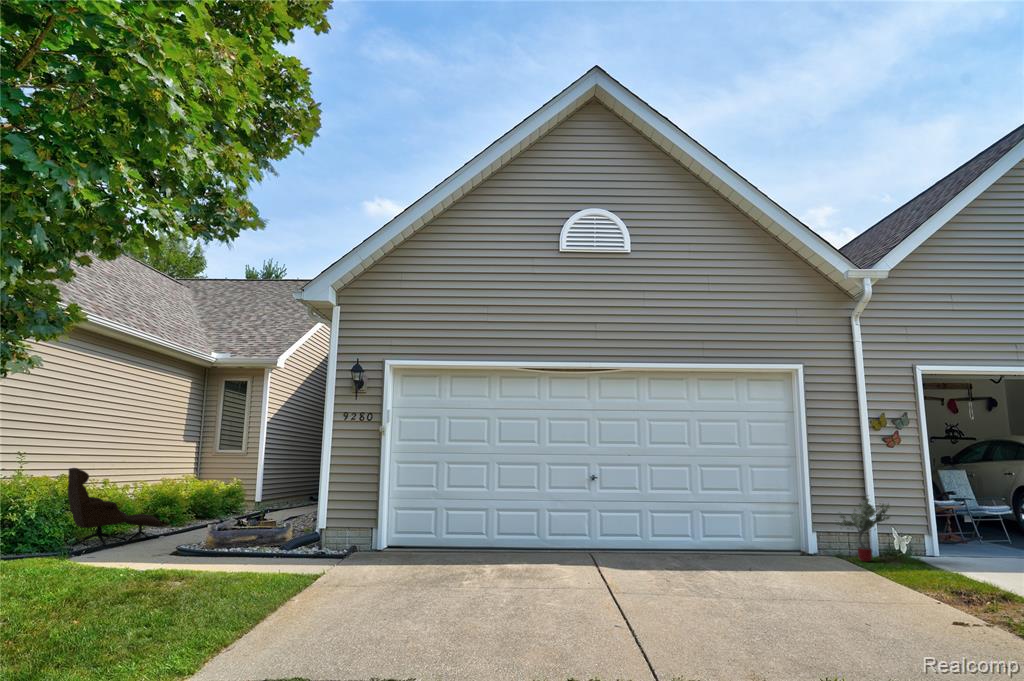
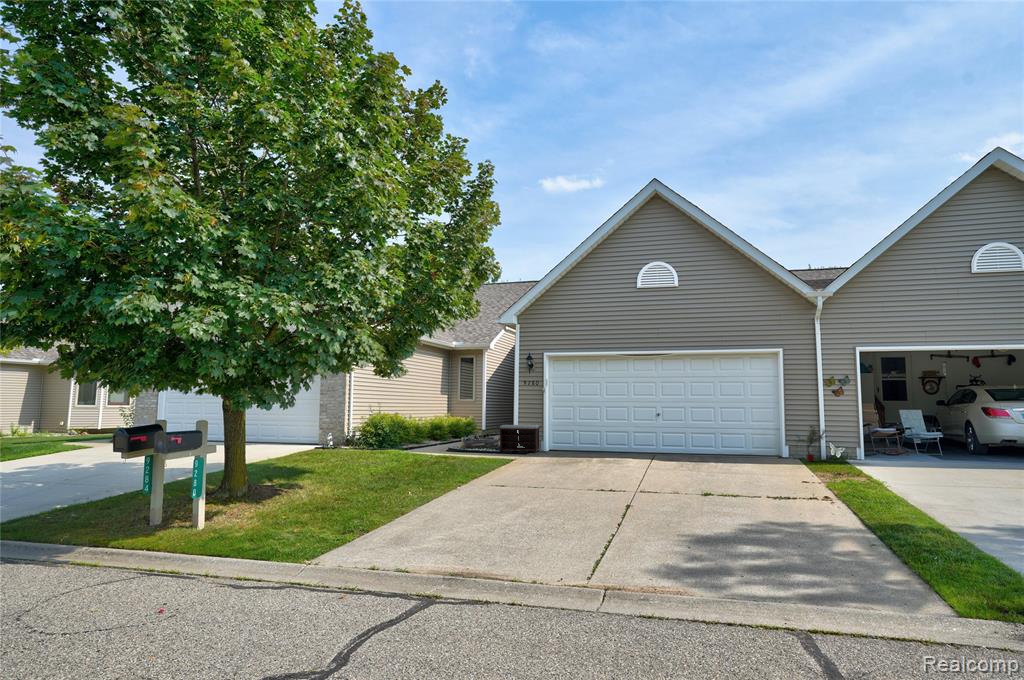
lounge chair: present [67,468,160,546] -> none [401,410,441,446]
bench: none [284,499,373,557] -> present [499,425,540,453]

